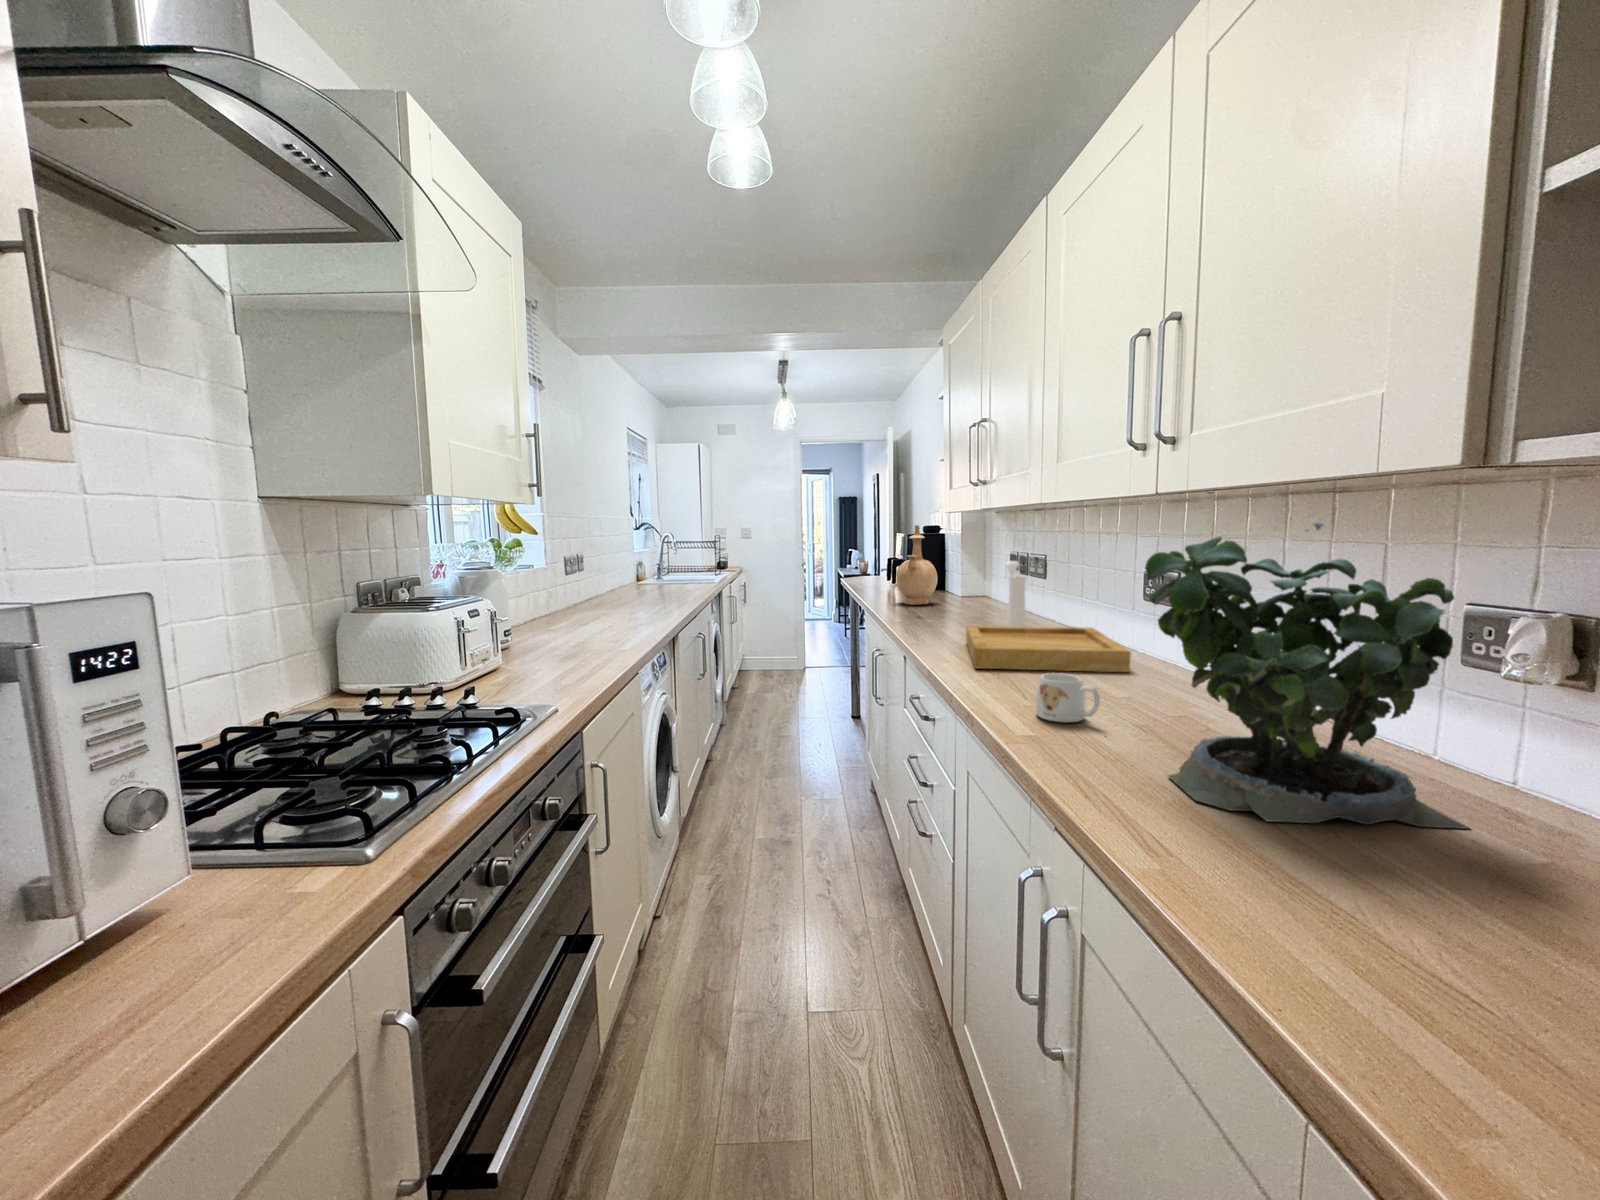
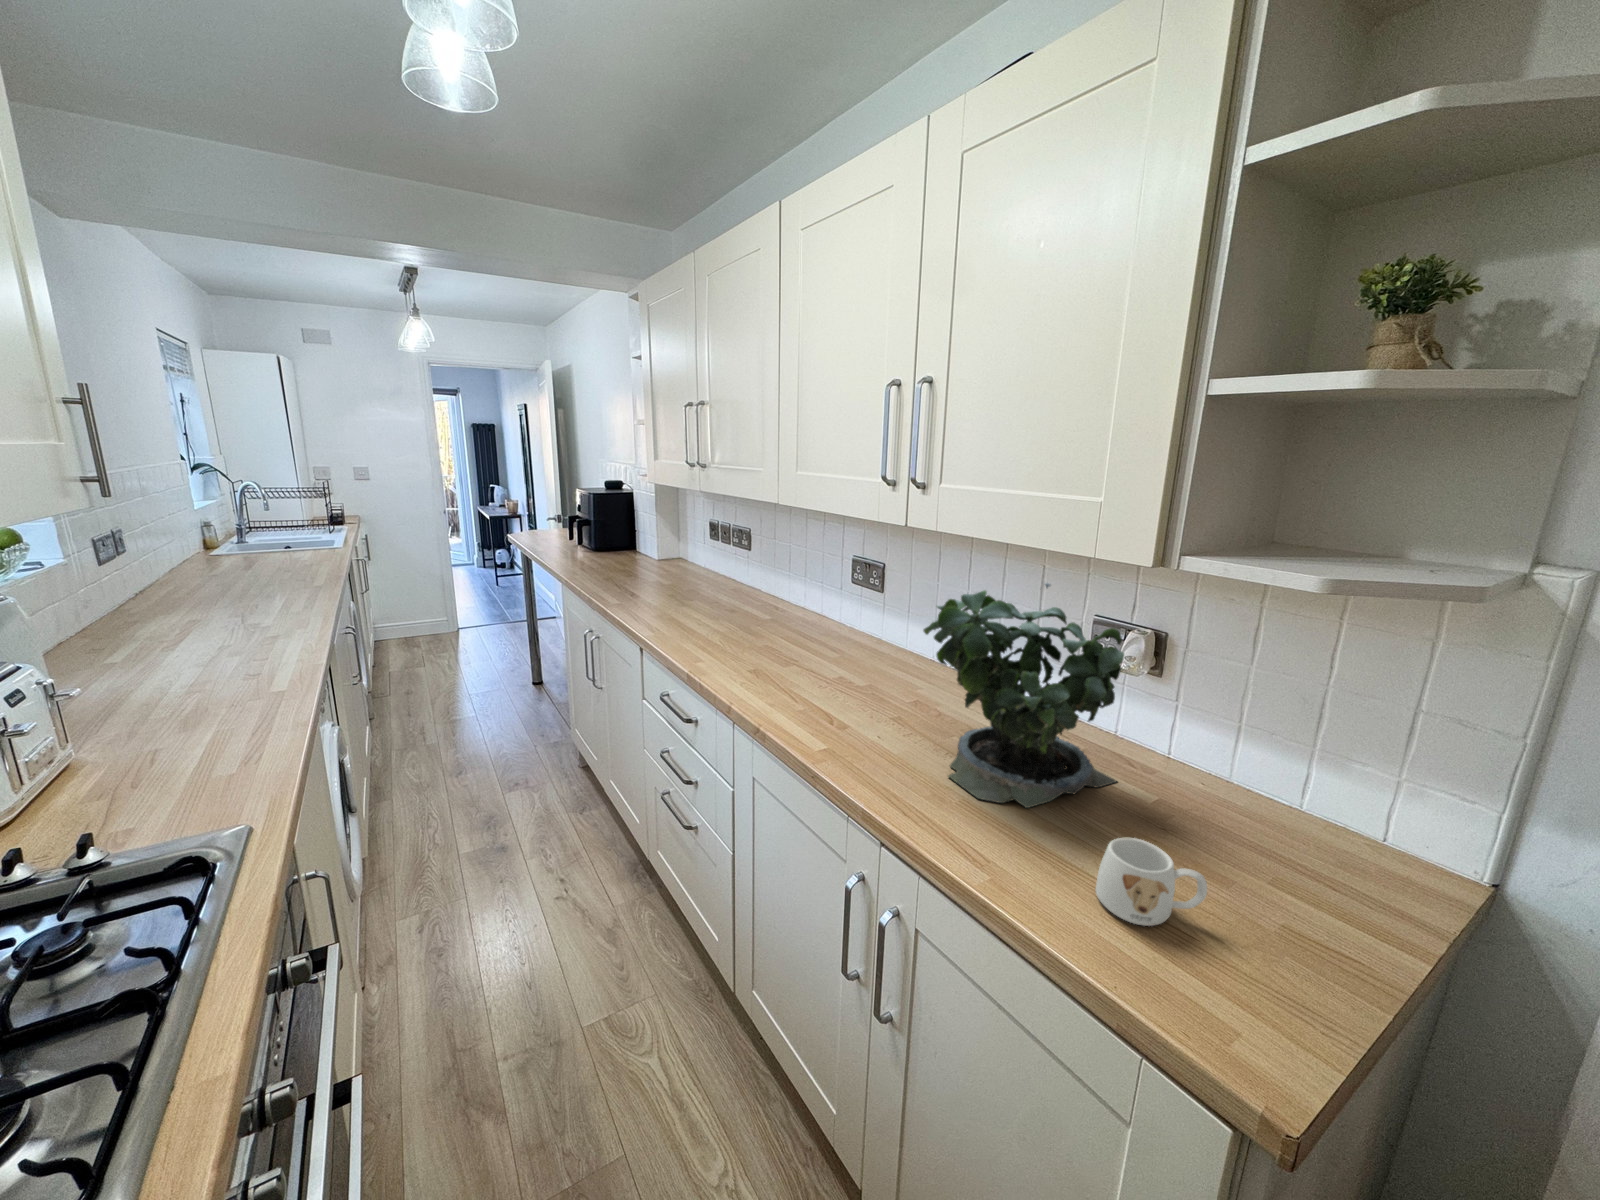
vase: present [896,525,938,605] -> none [597,495,640,577]
pepper mill: present [1006,561,1027,627] -> none [721,541,745,609]
tray: present [966,626,1131,672] -> none [703,608,856,667]
mug: present [1036,673,1100,722] -> present [1096,838,1207,926]

